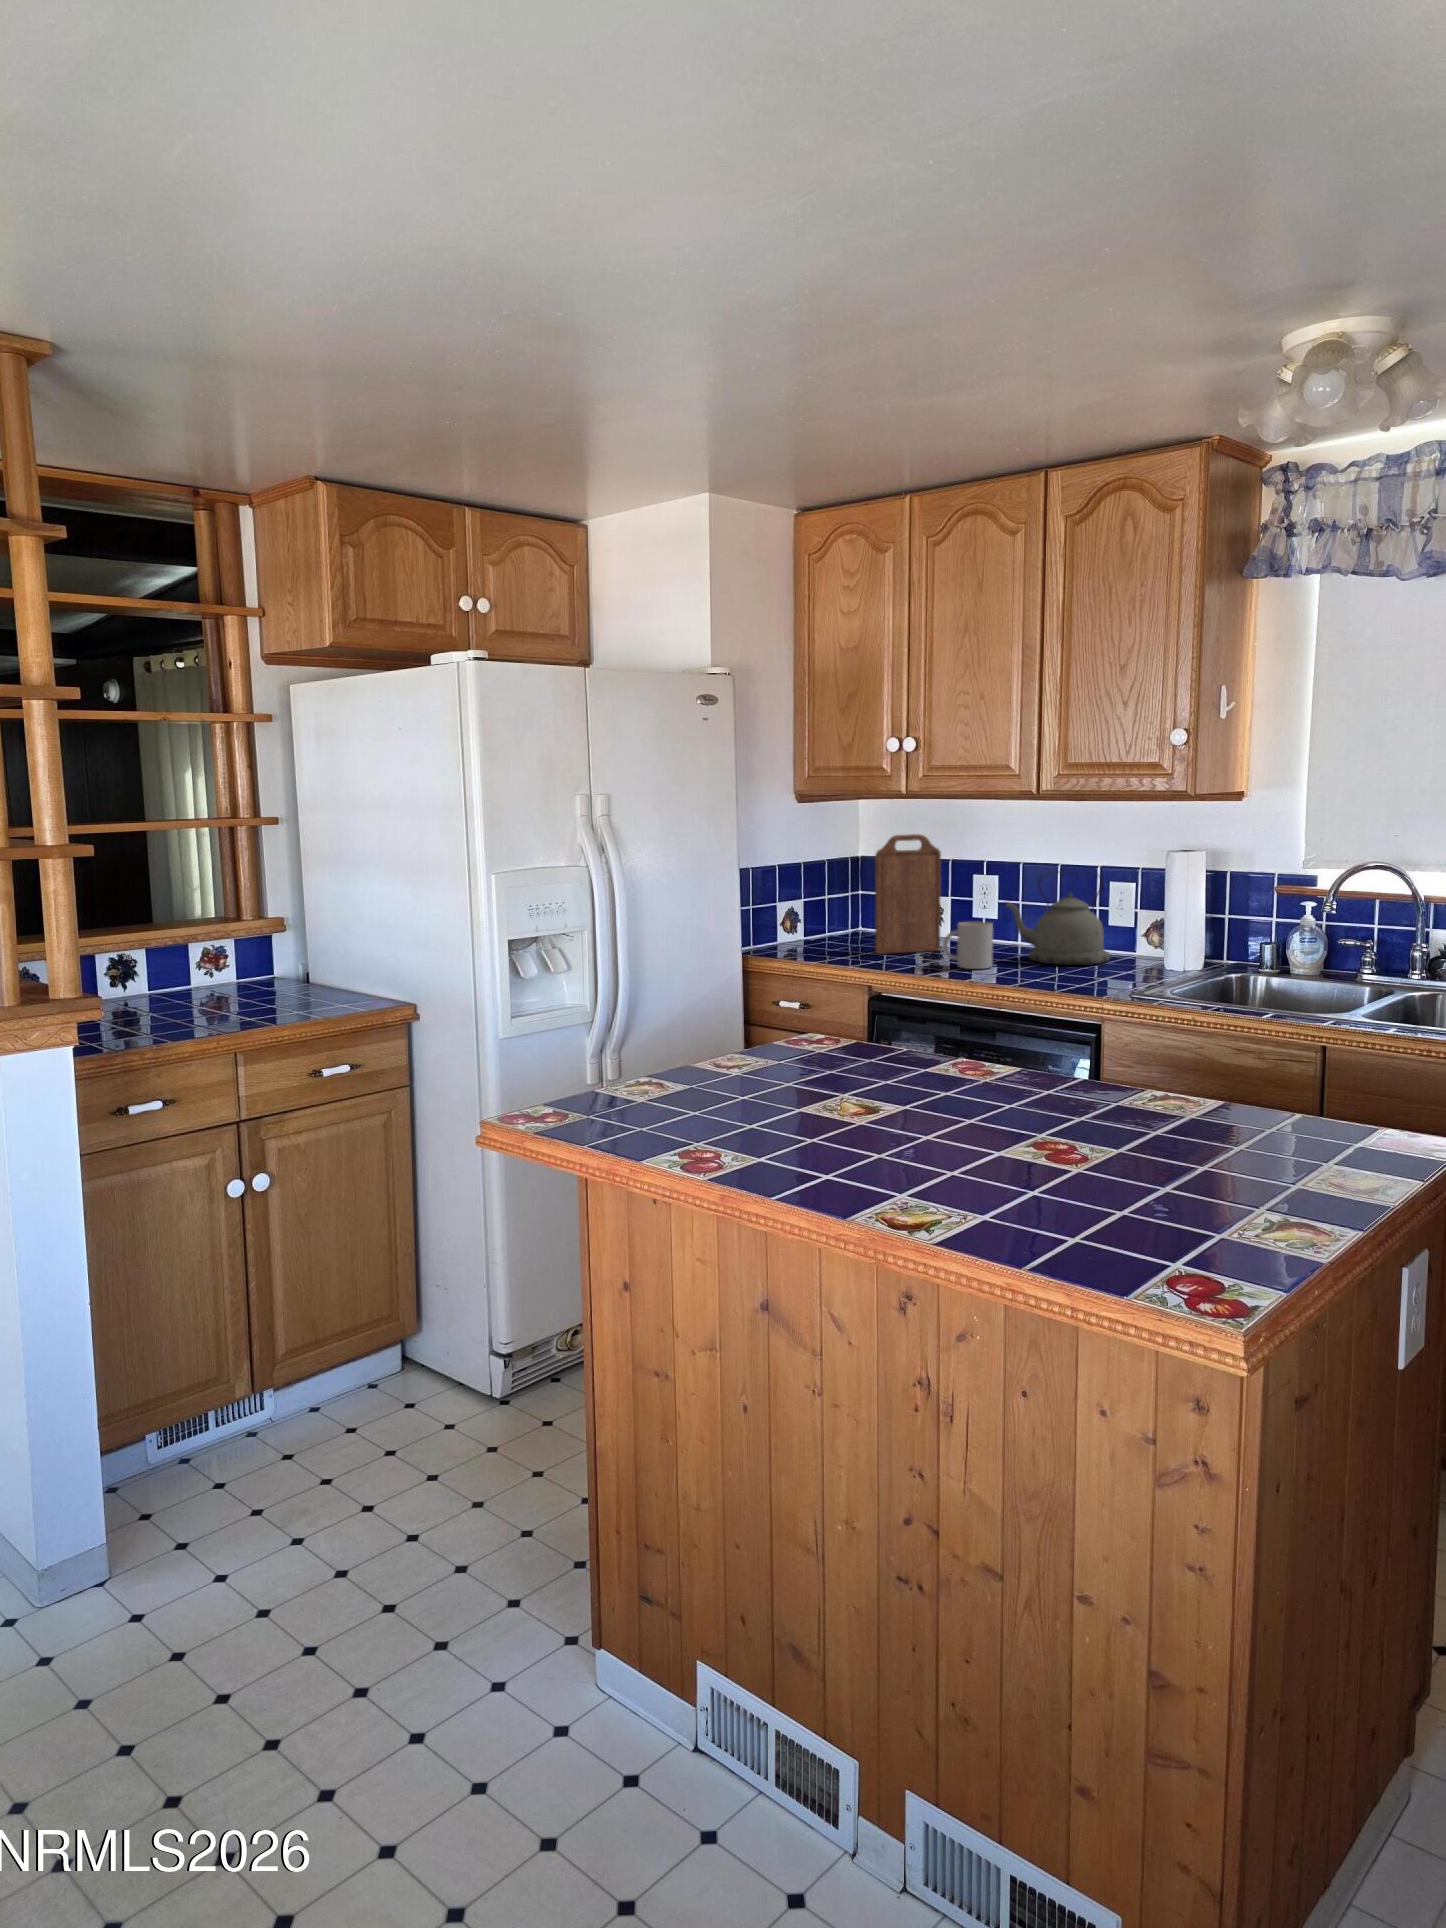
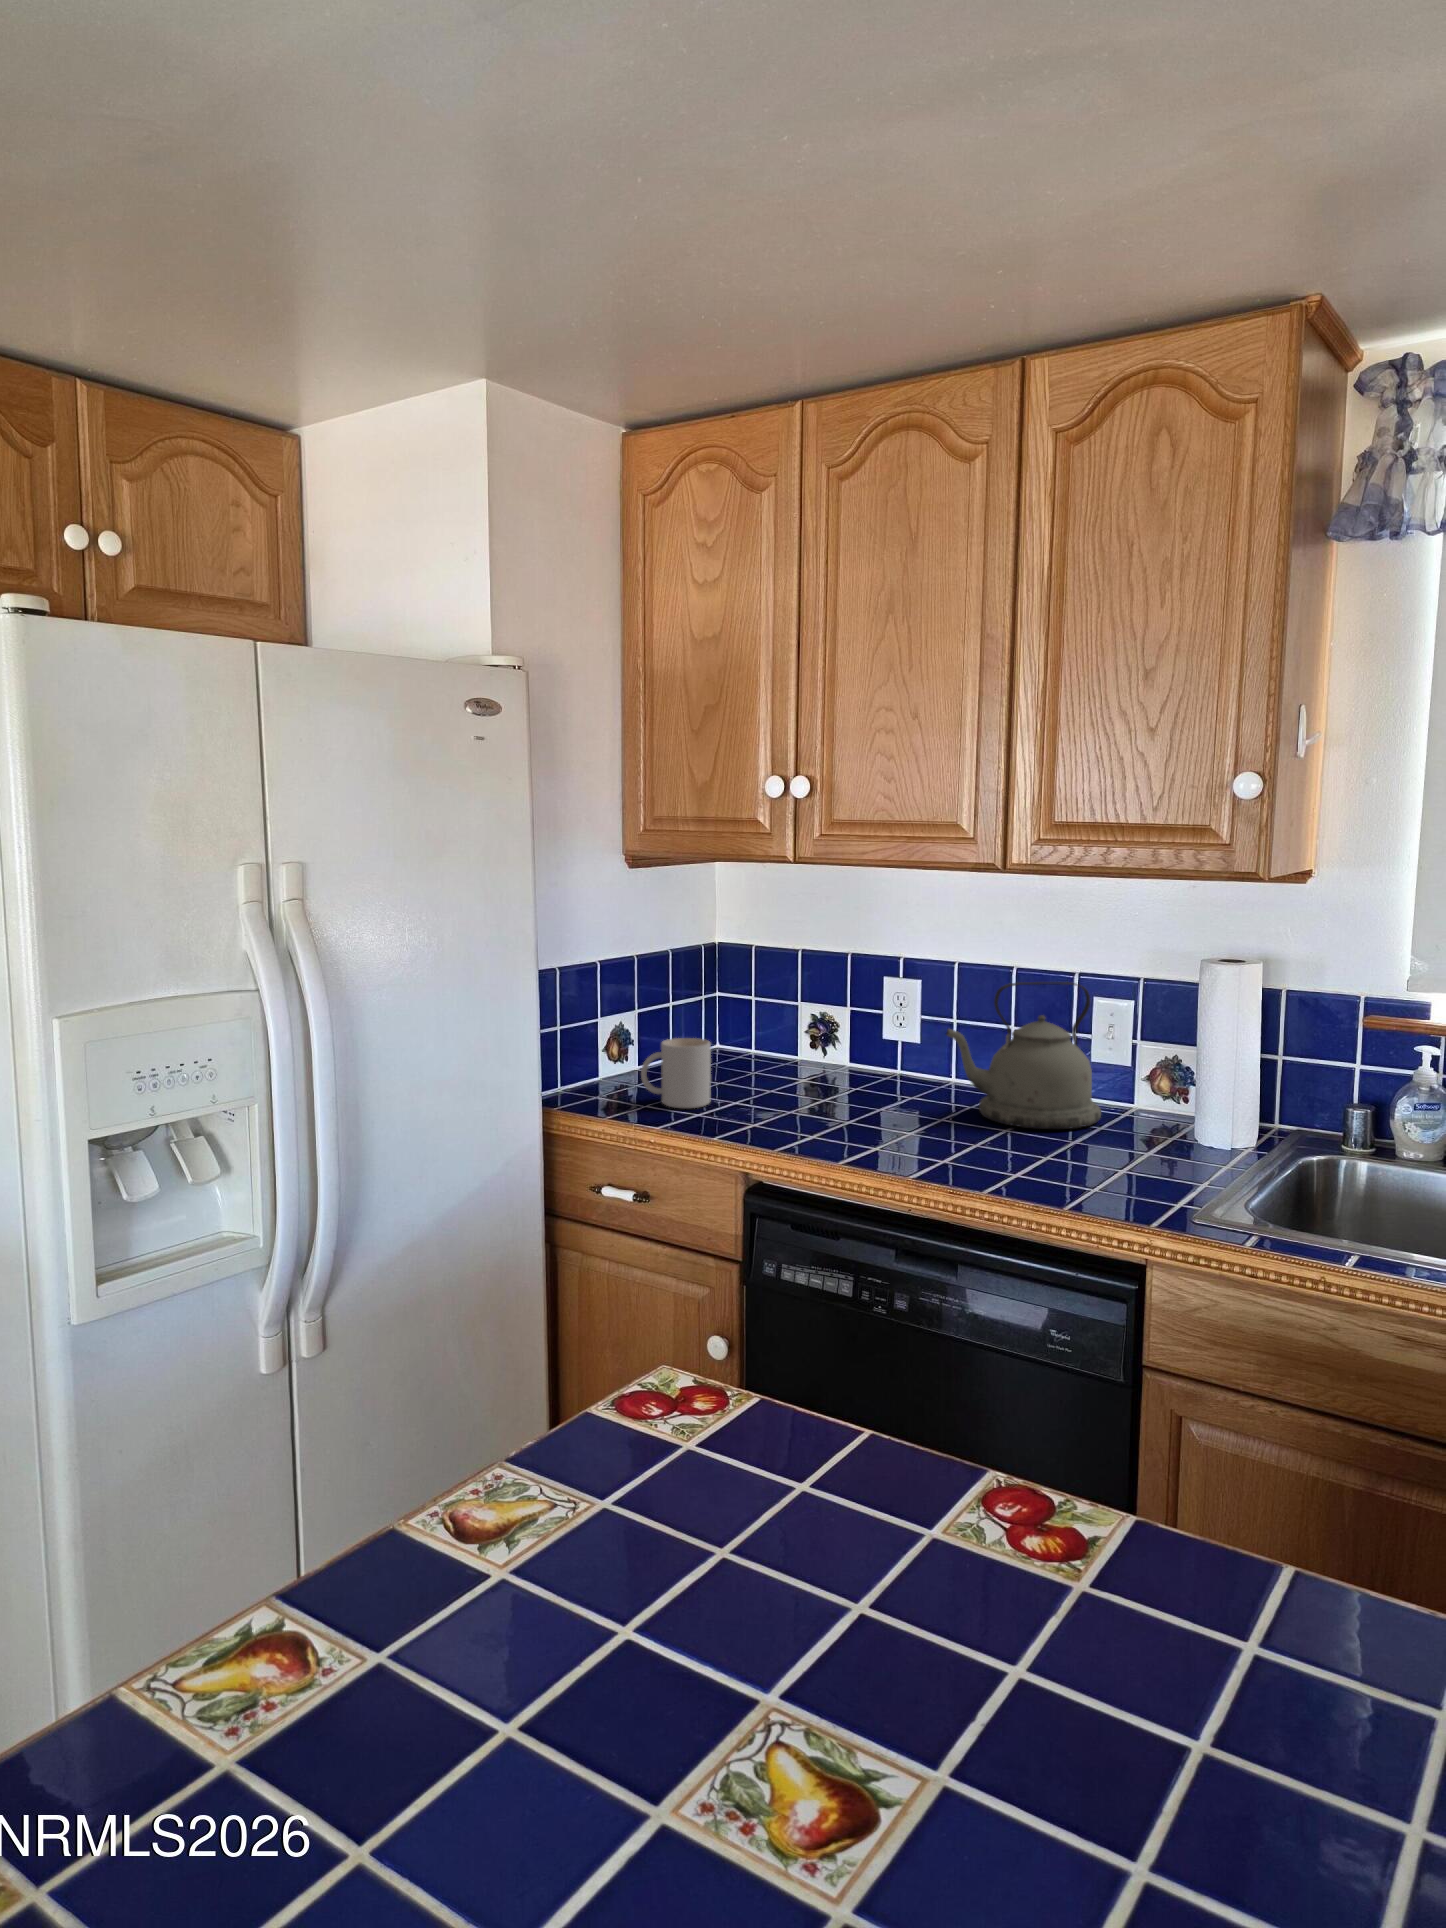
cutting board: present [875,834,941,954] -> none [746,920,842,1101]
mug: present [943,922,993,969] -> present [641,1038,711,1108]

